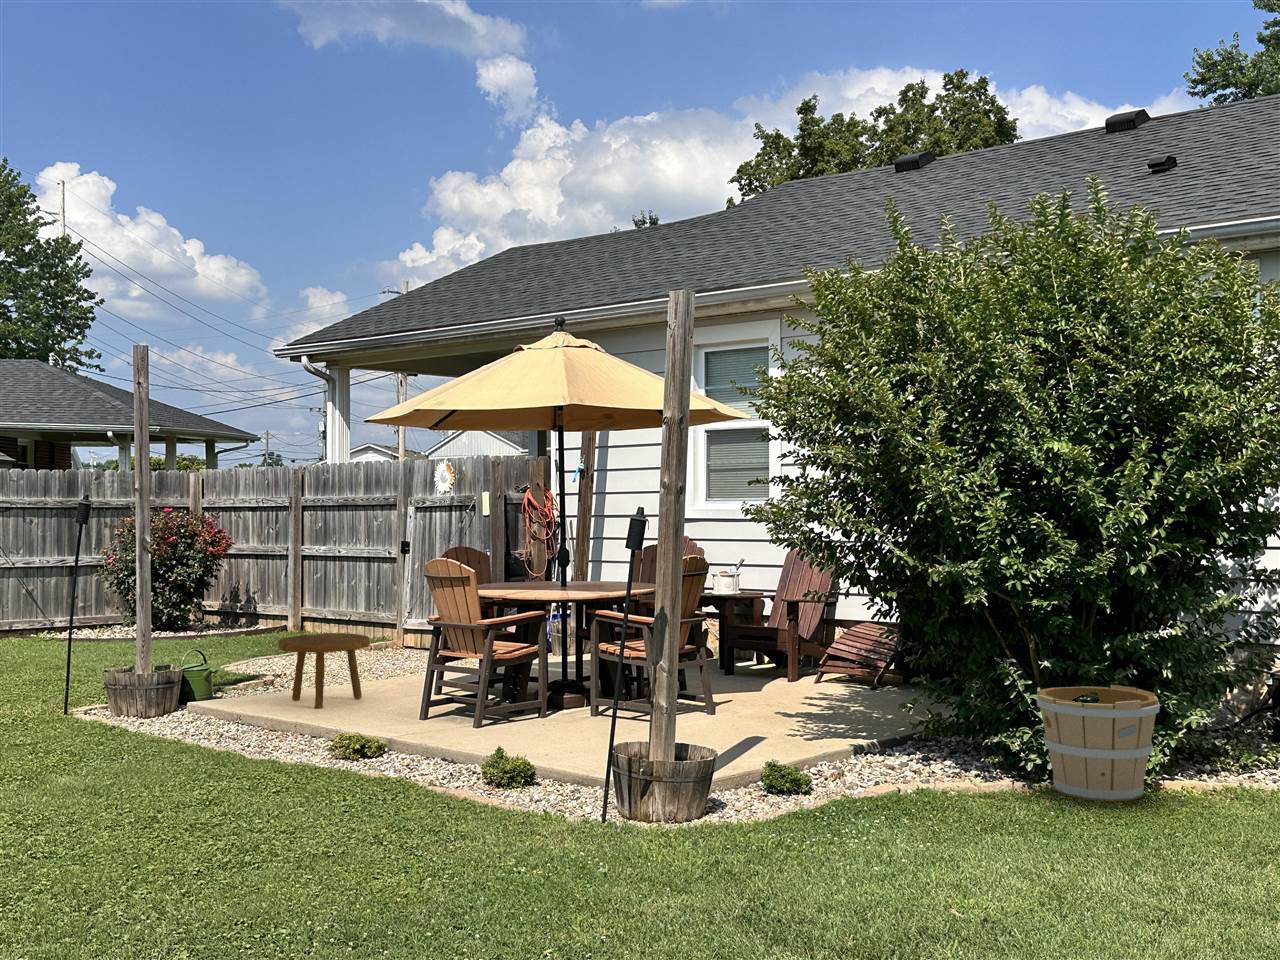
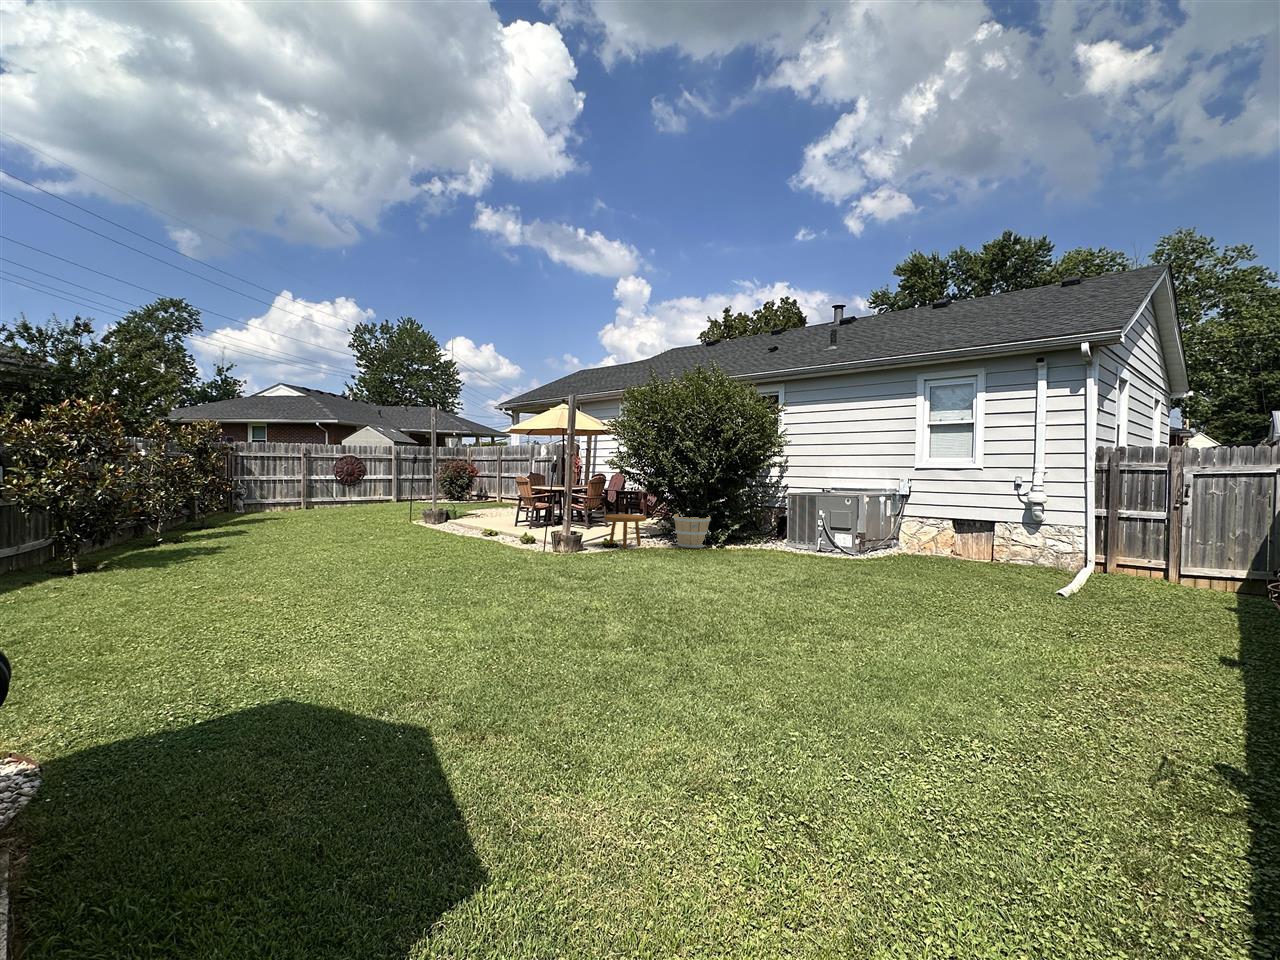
footstool: present [278,633,370,709] -> present [605,514,646,548]

